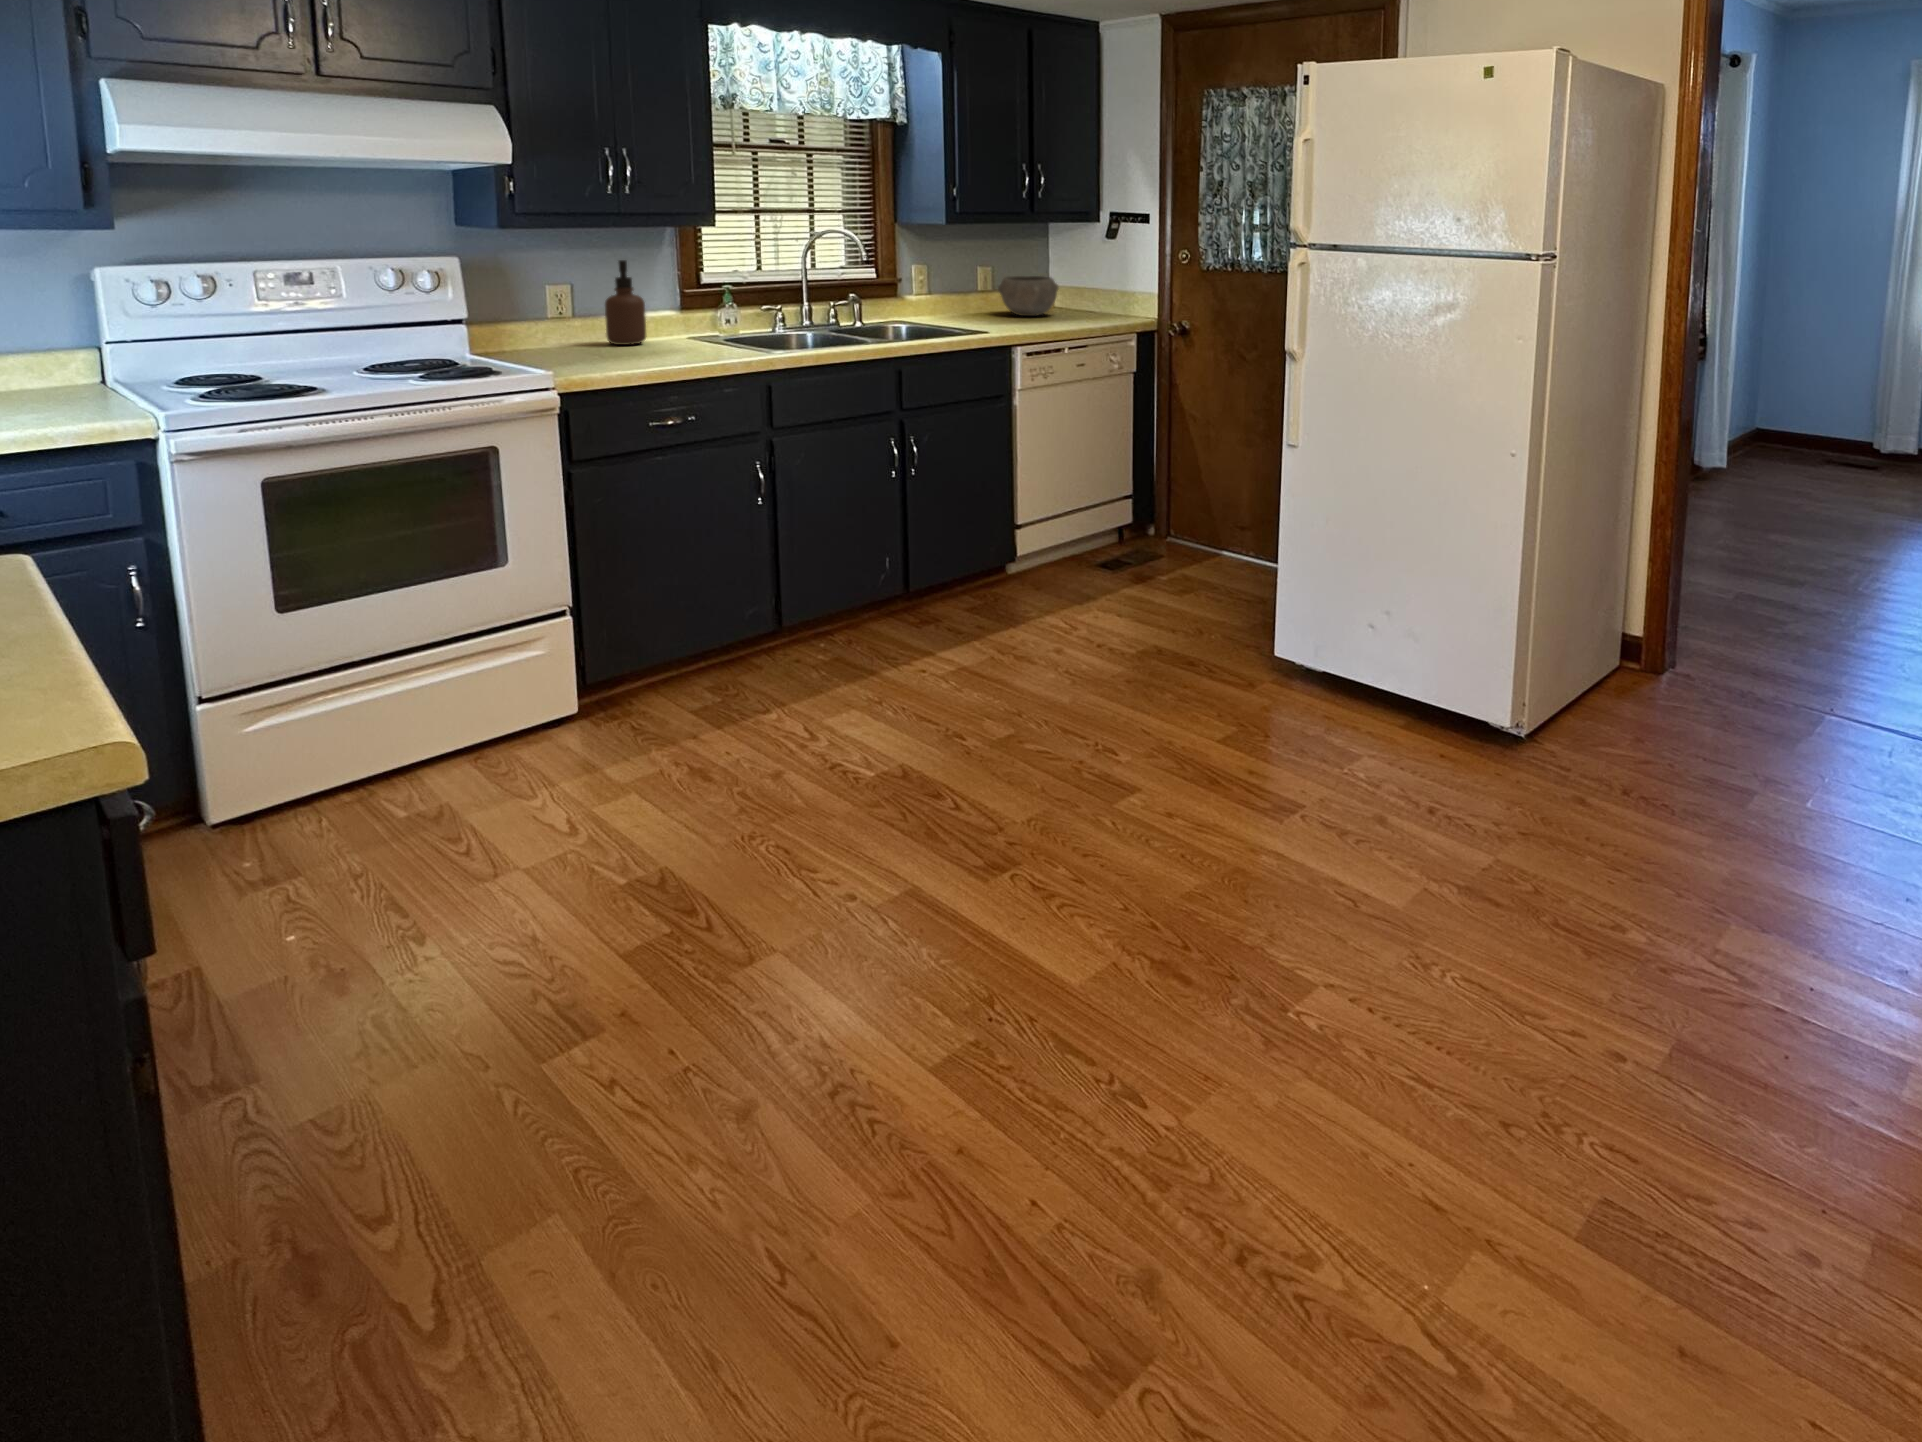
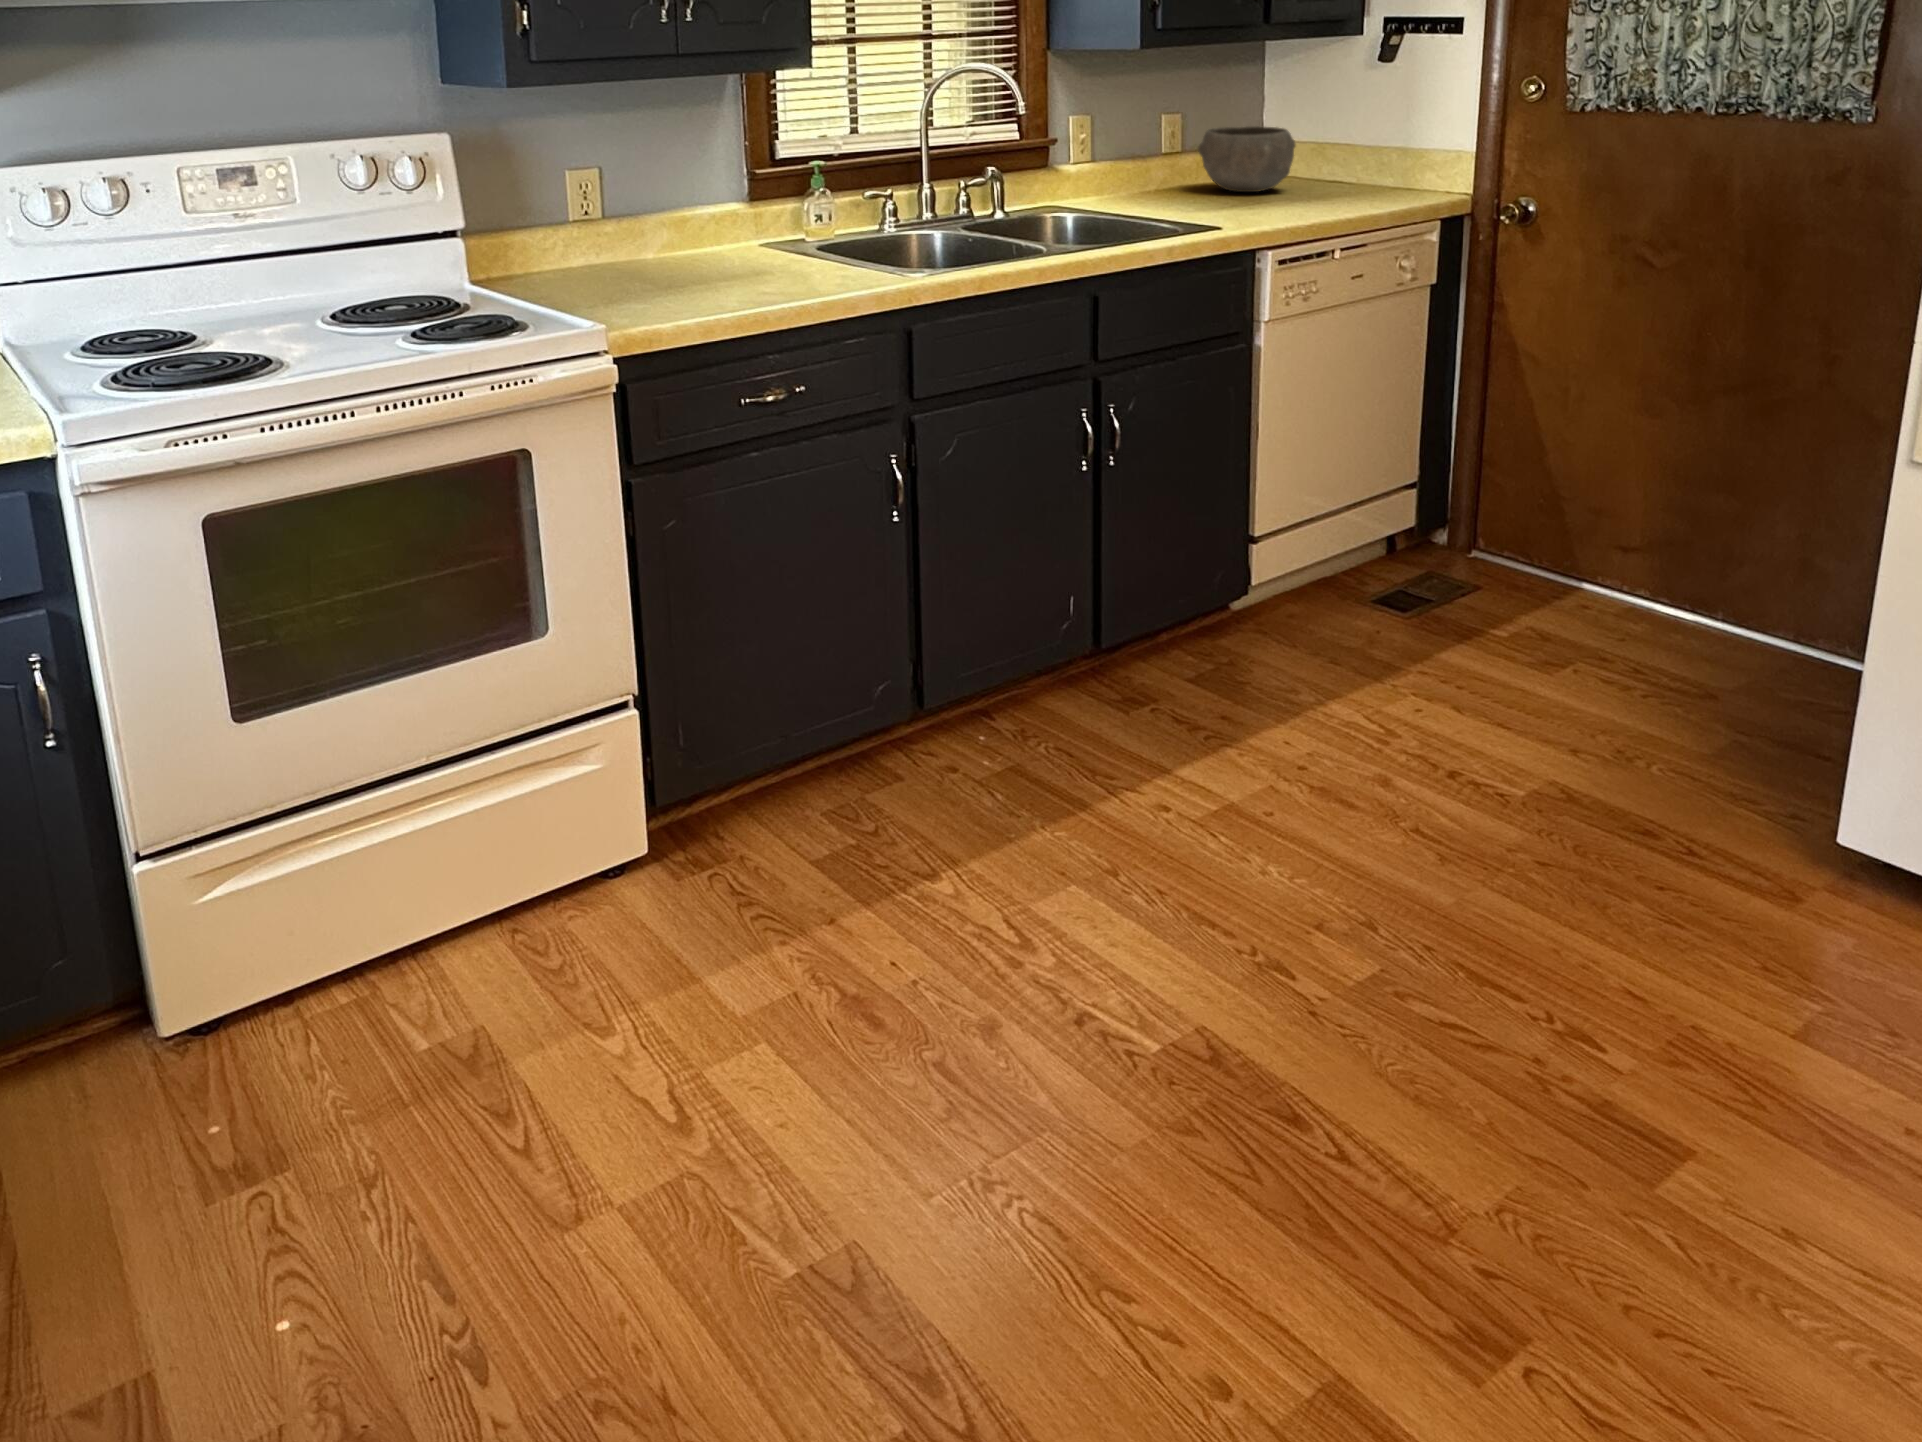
soap dispenser: present [605,260,646,345] -> none [651,128,711,262]

